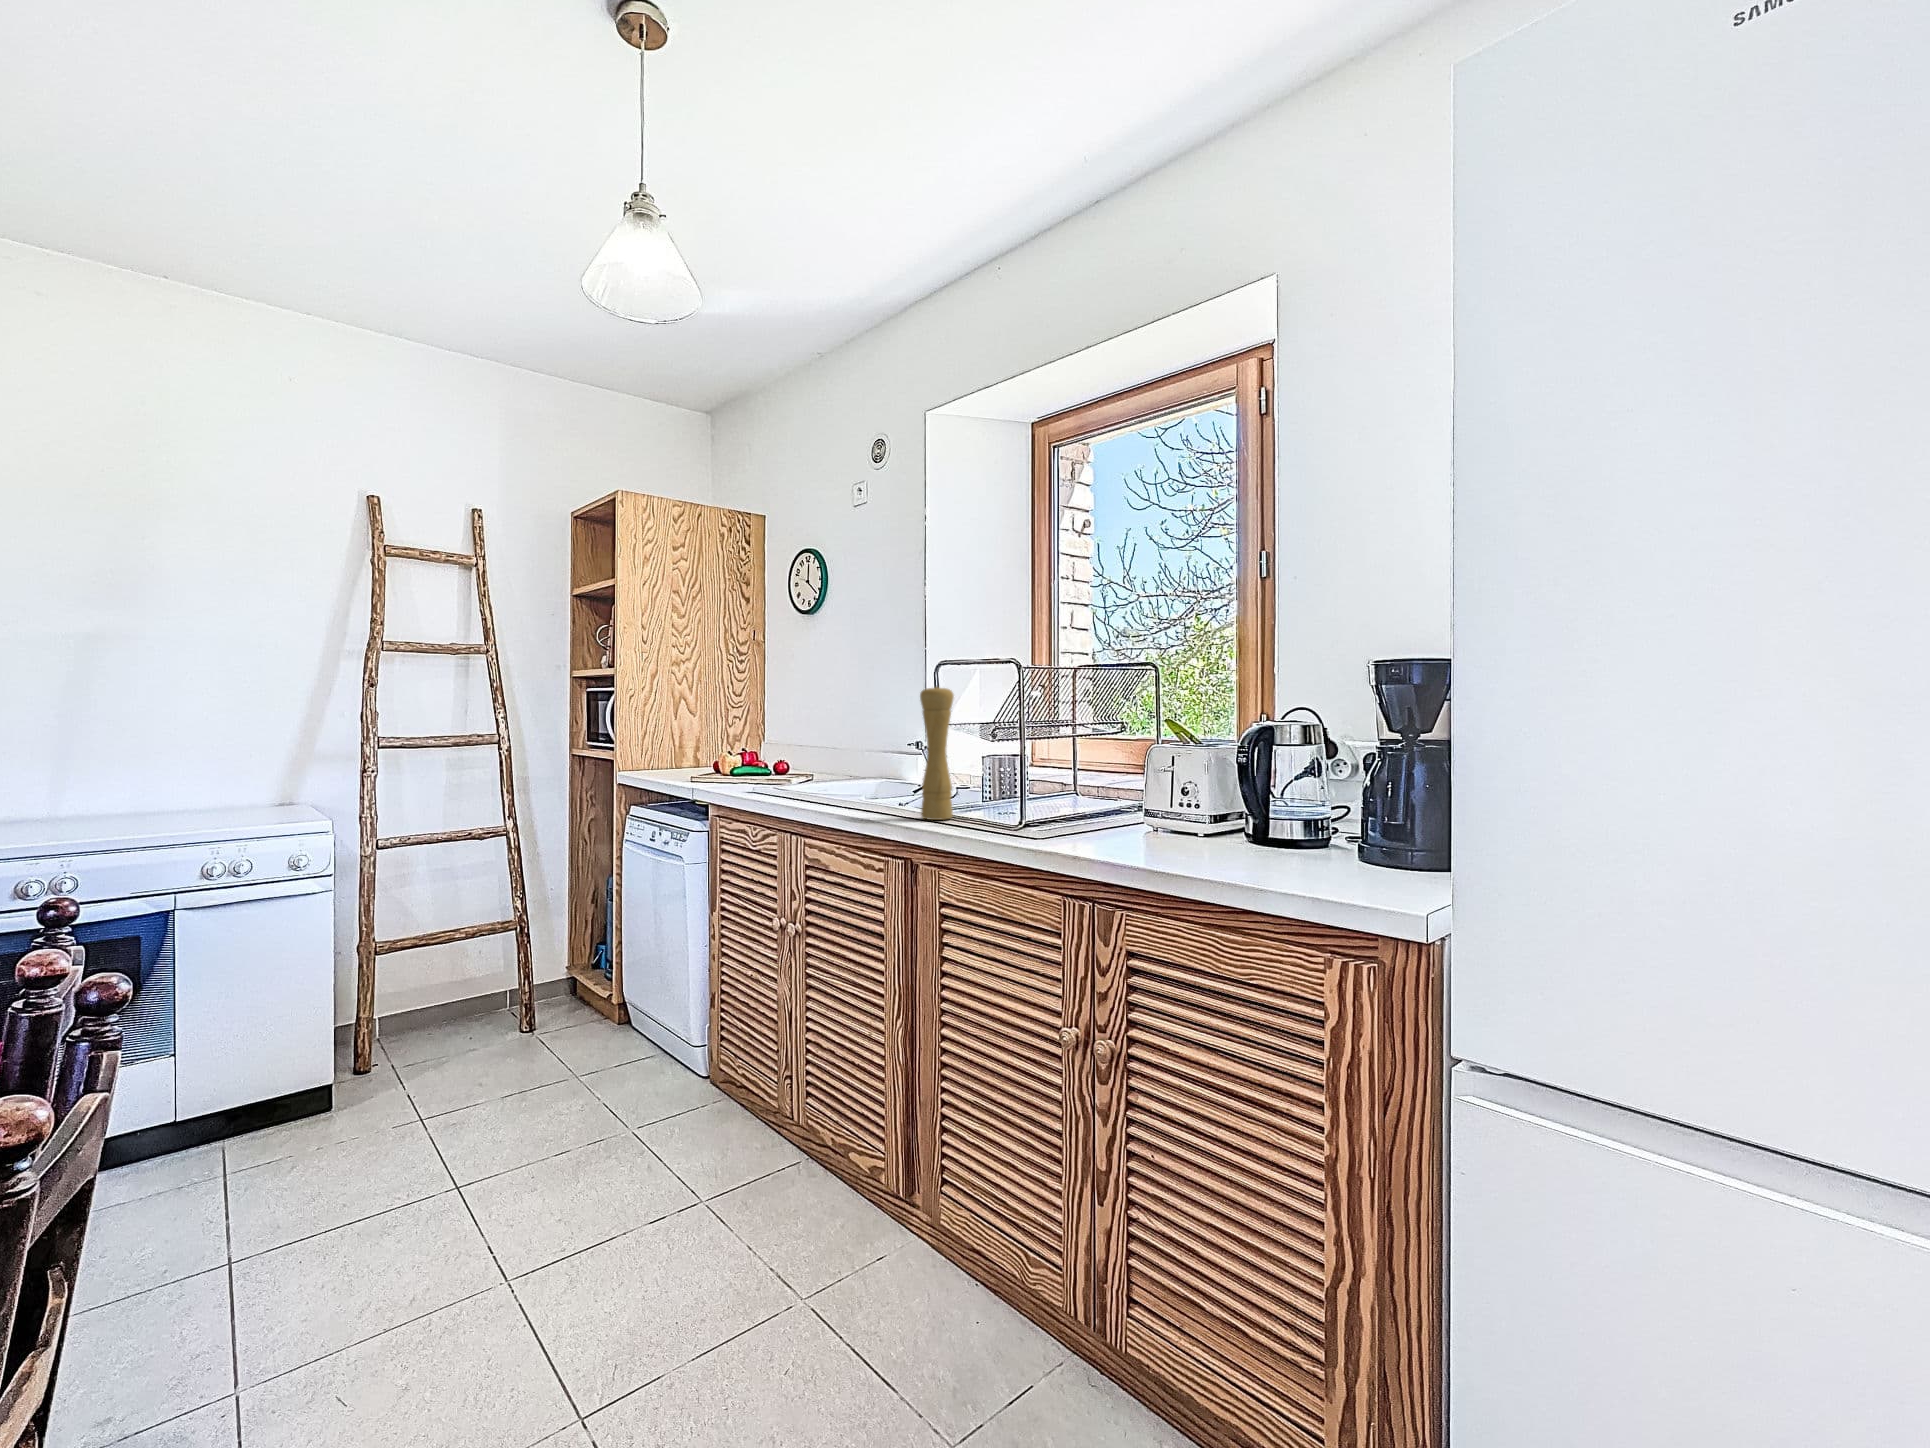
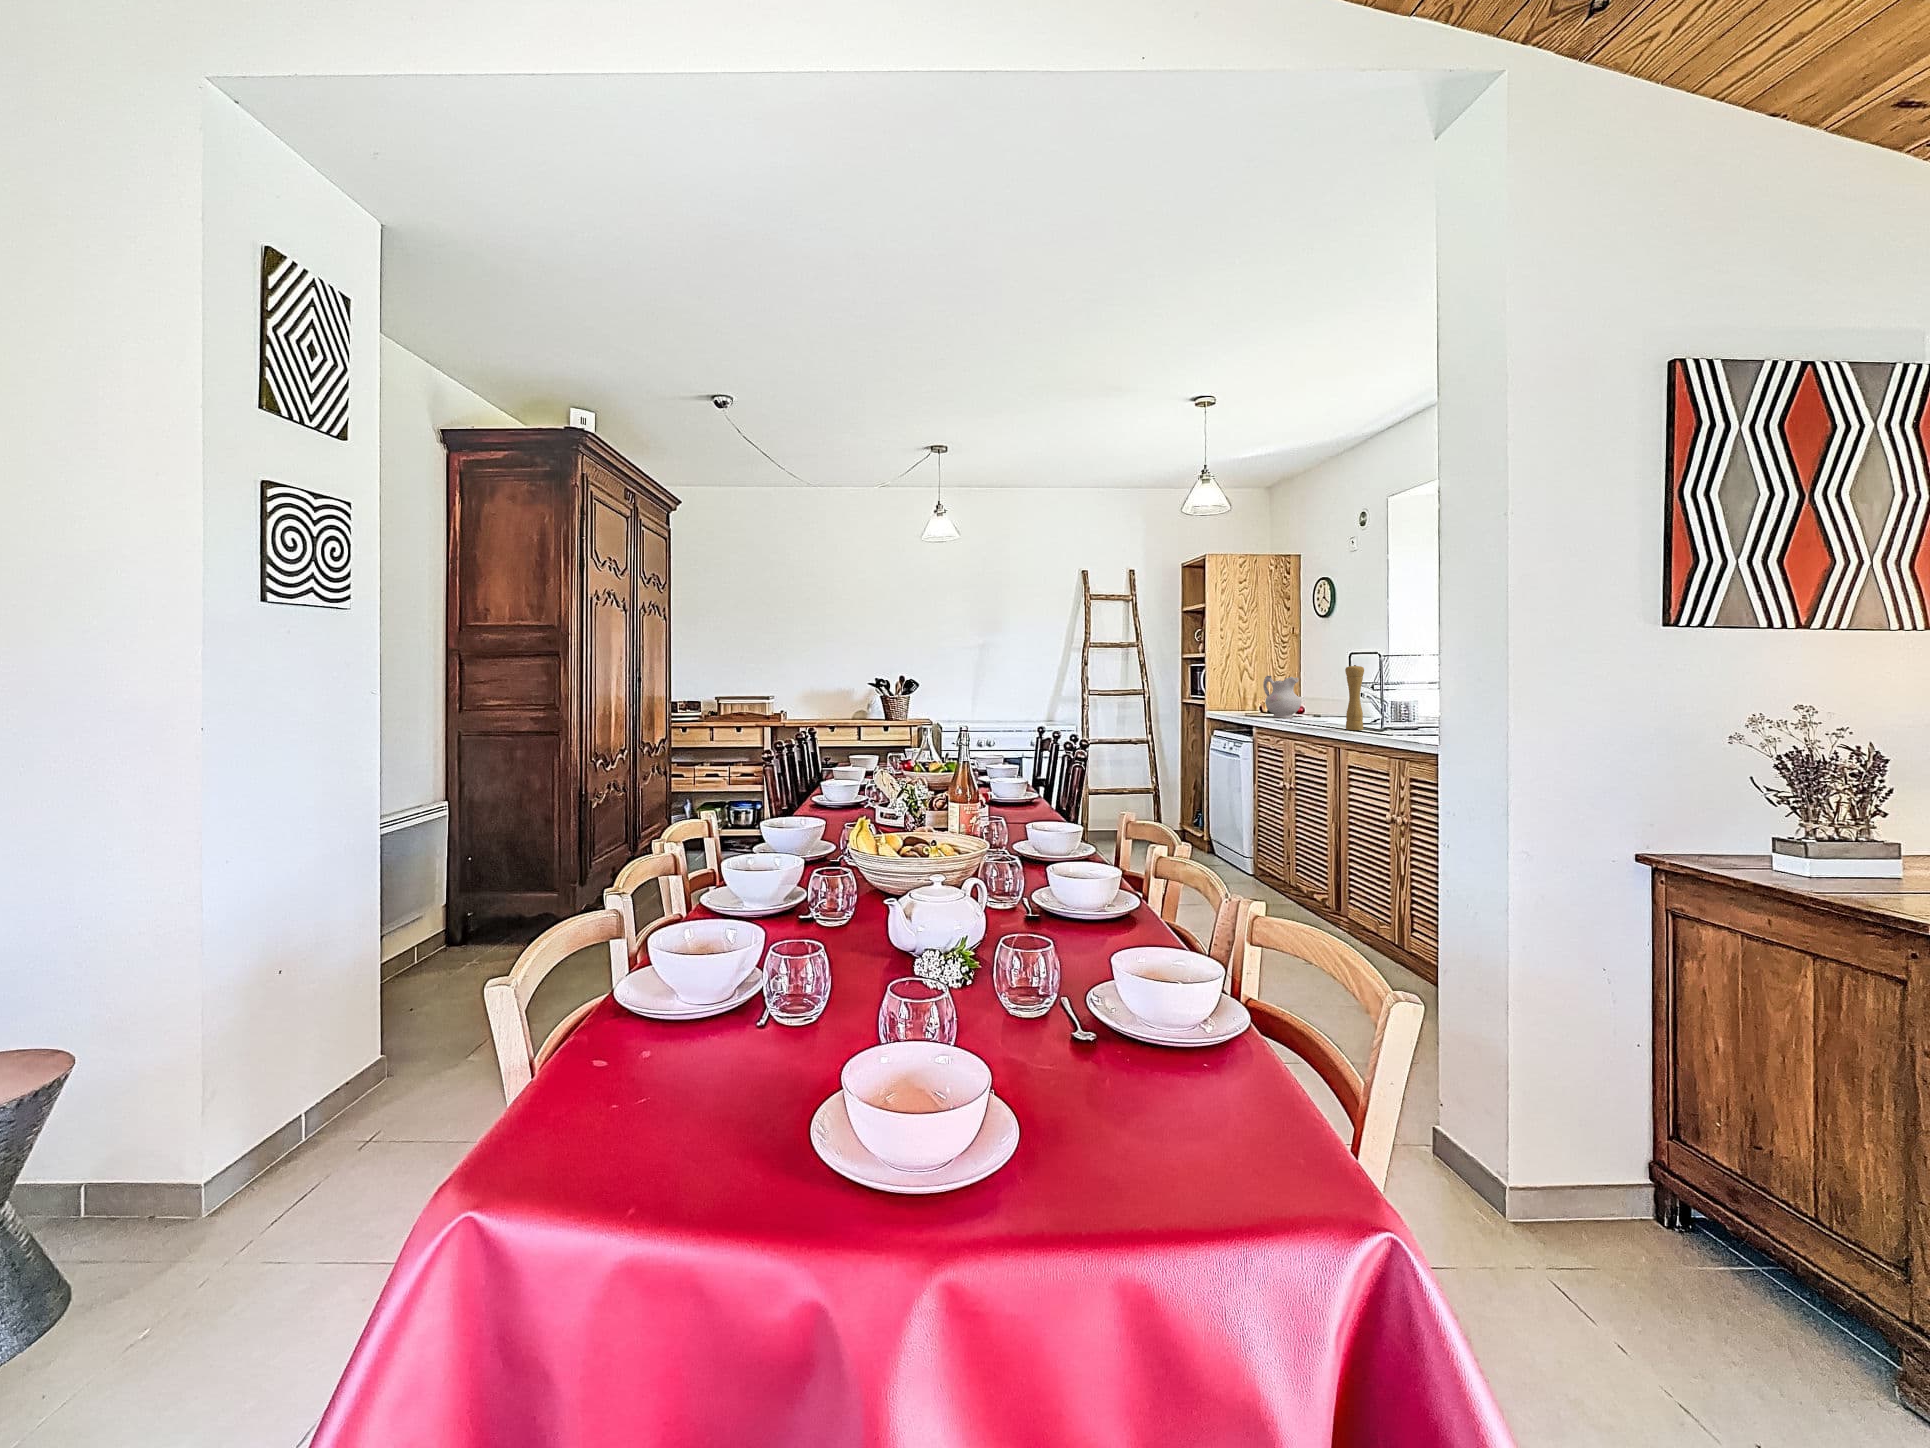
ceramic pitcher: none [722,707,786,783] -> present [1263,676,1301,718]

